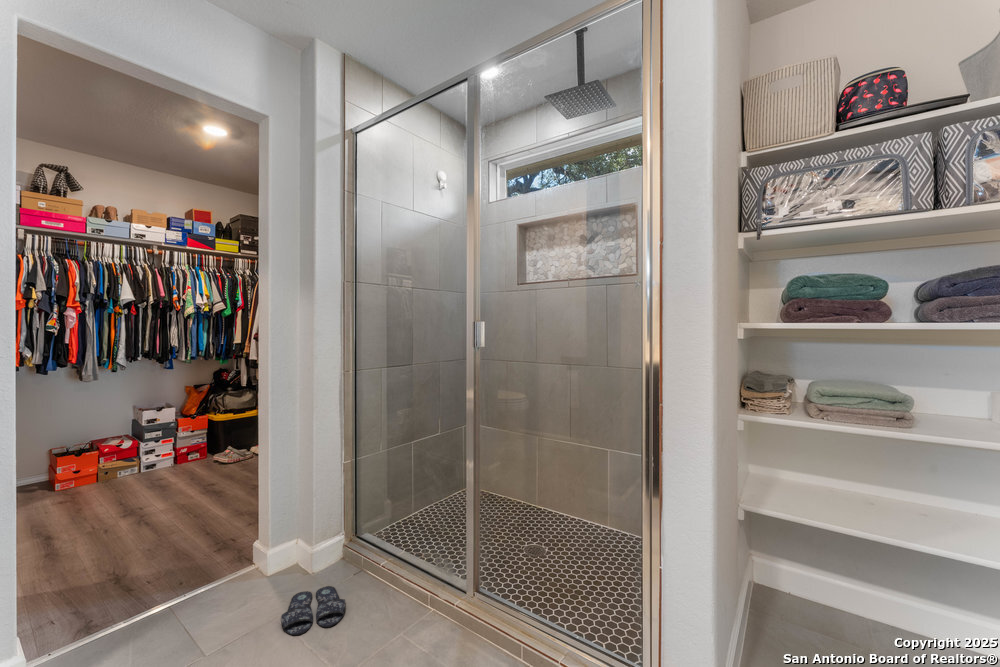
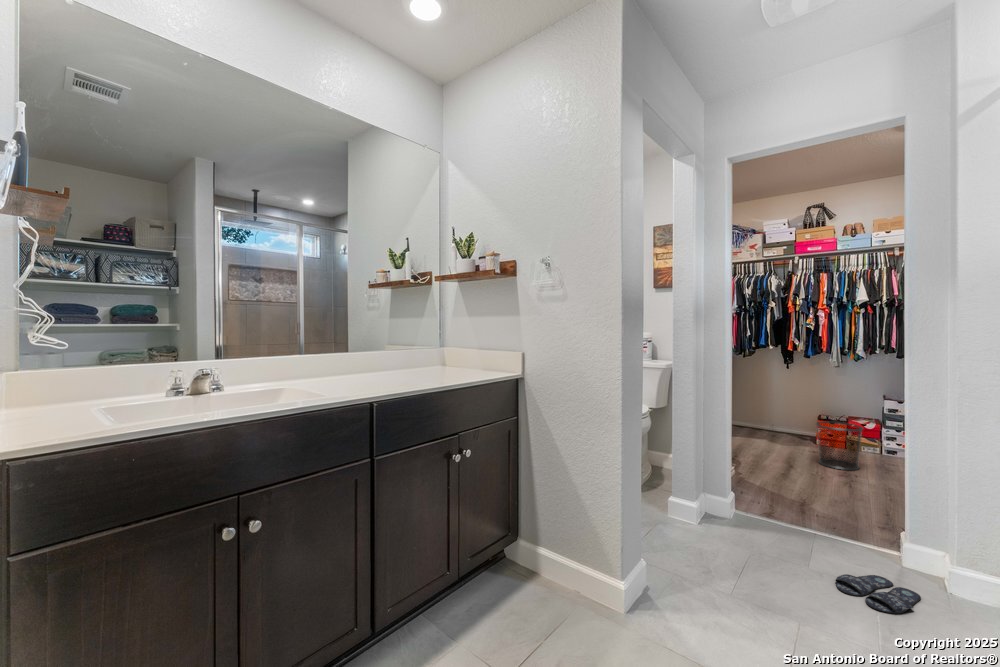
waste bin: none [86,448,148,512] -> present [816,421,863,470]

